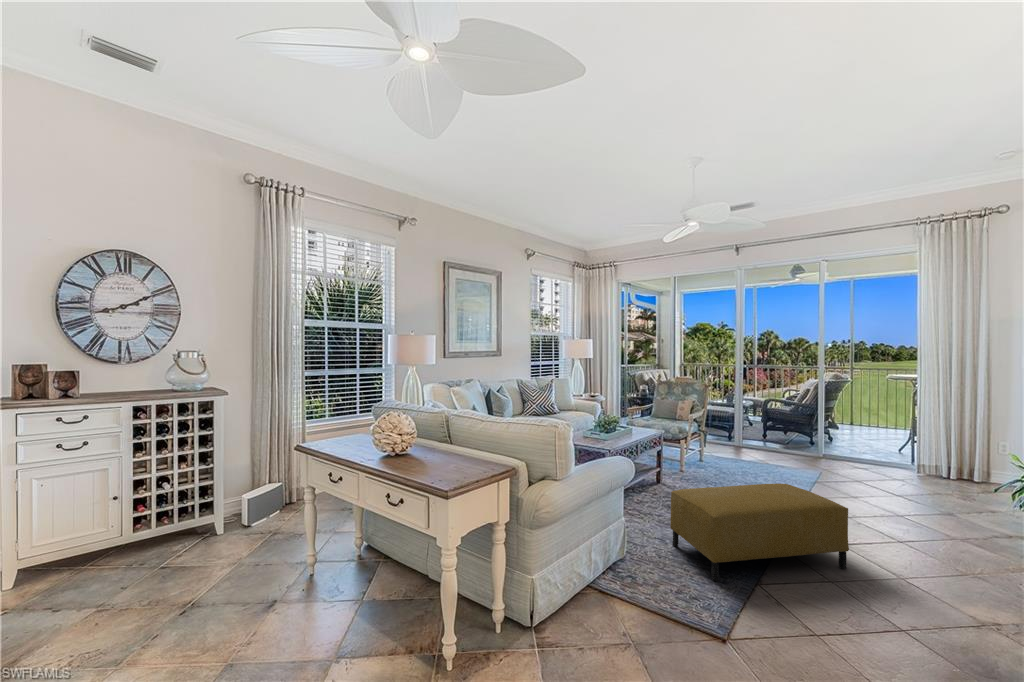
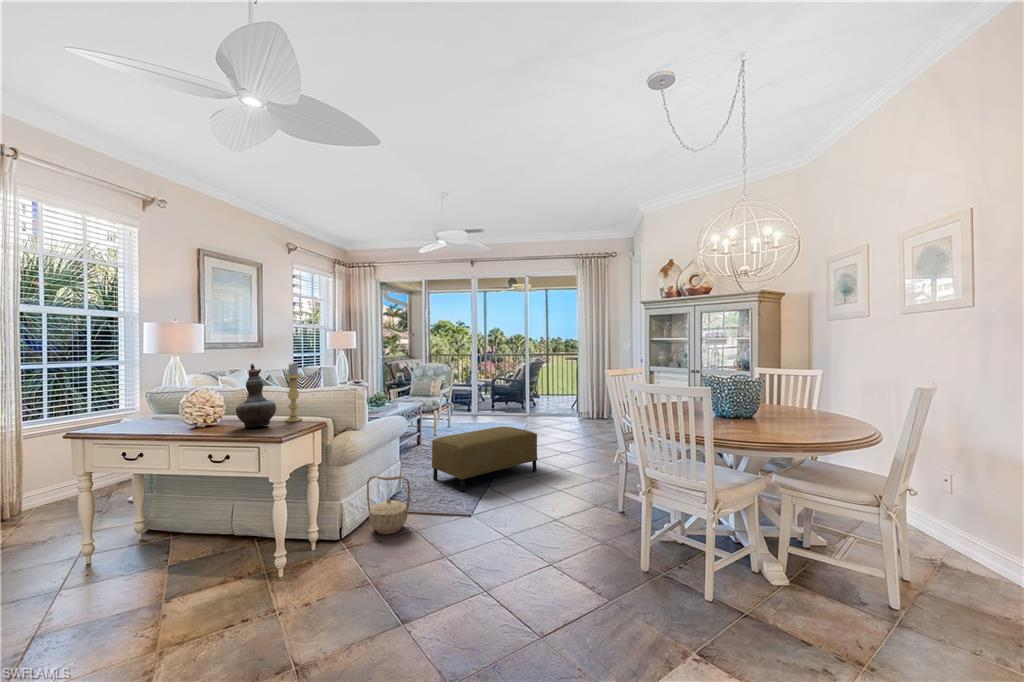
candle holder: none [472,387,491,462] -> present [285,363,302,422]
decorative vase: none [414,388,457,468] -> present [236,364,276,428]
basket: none [571,546,628,638] -> present [367,476,410,534]

